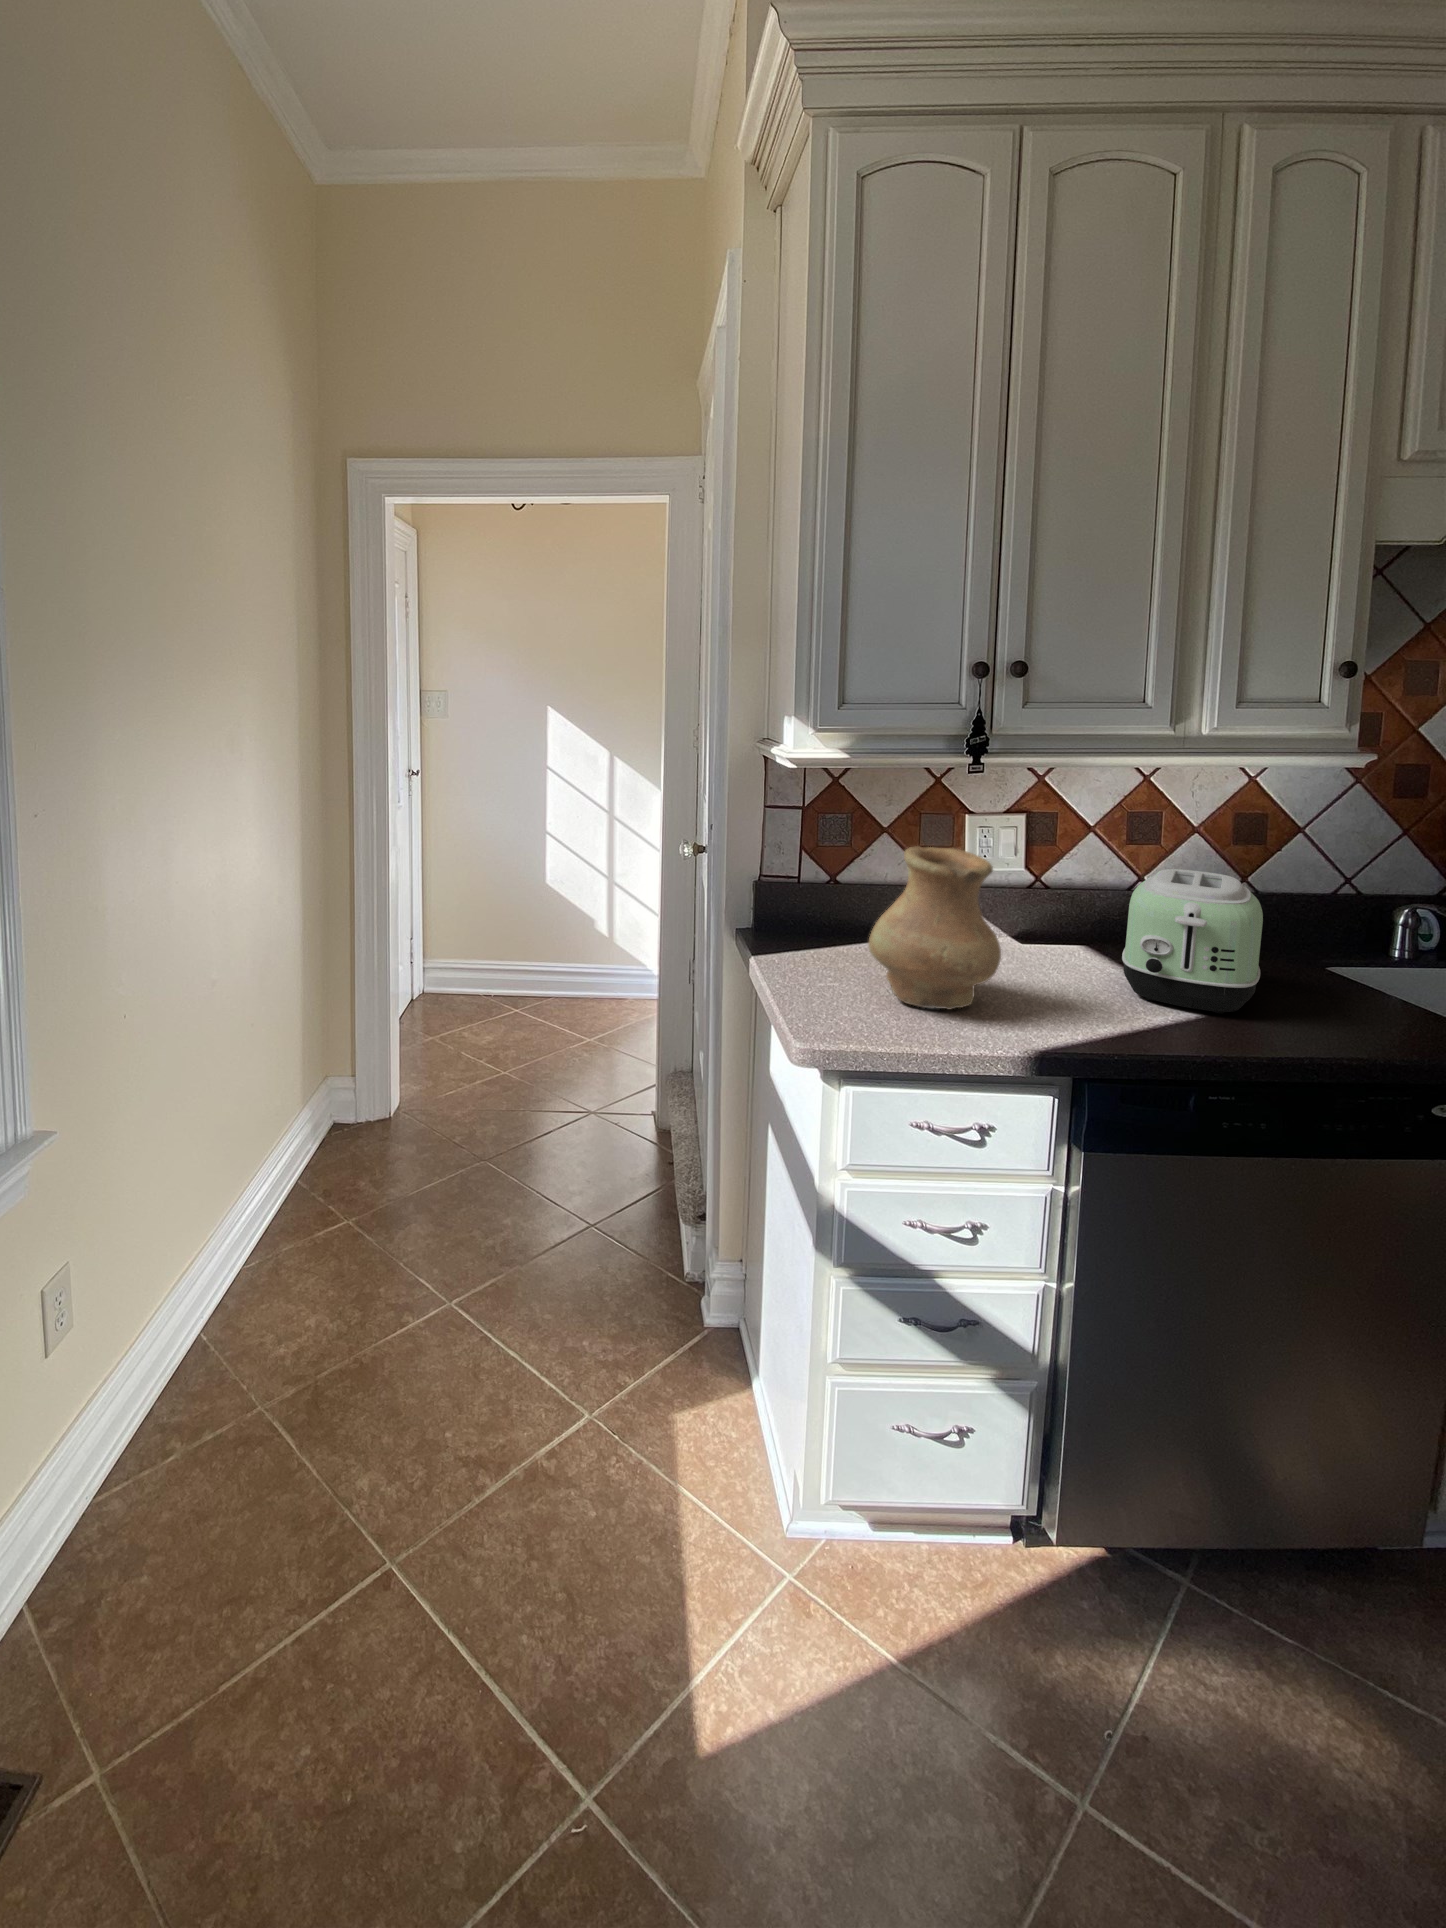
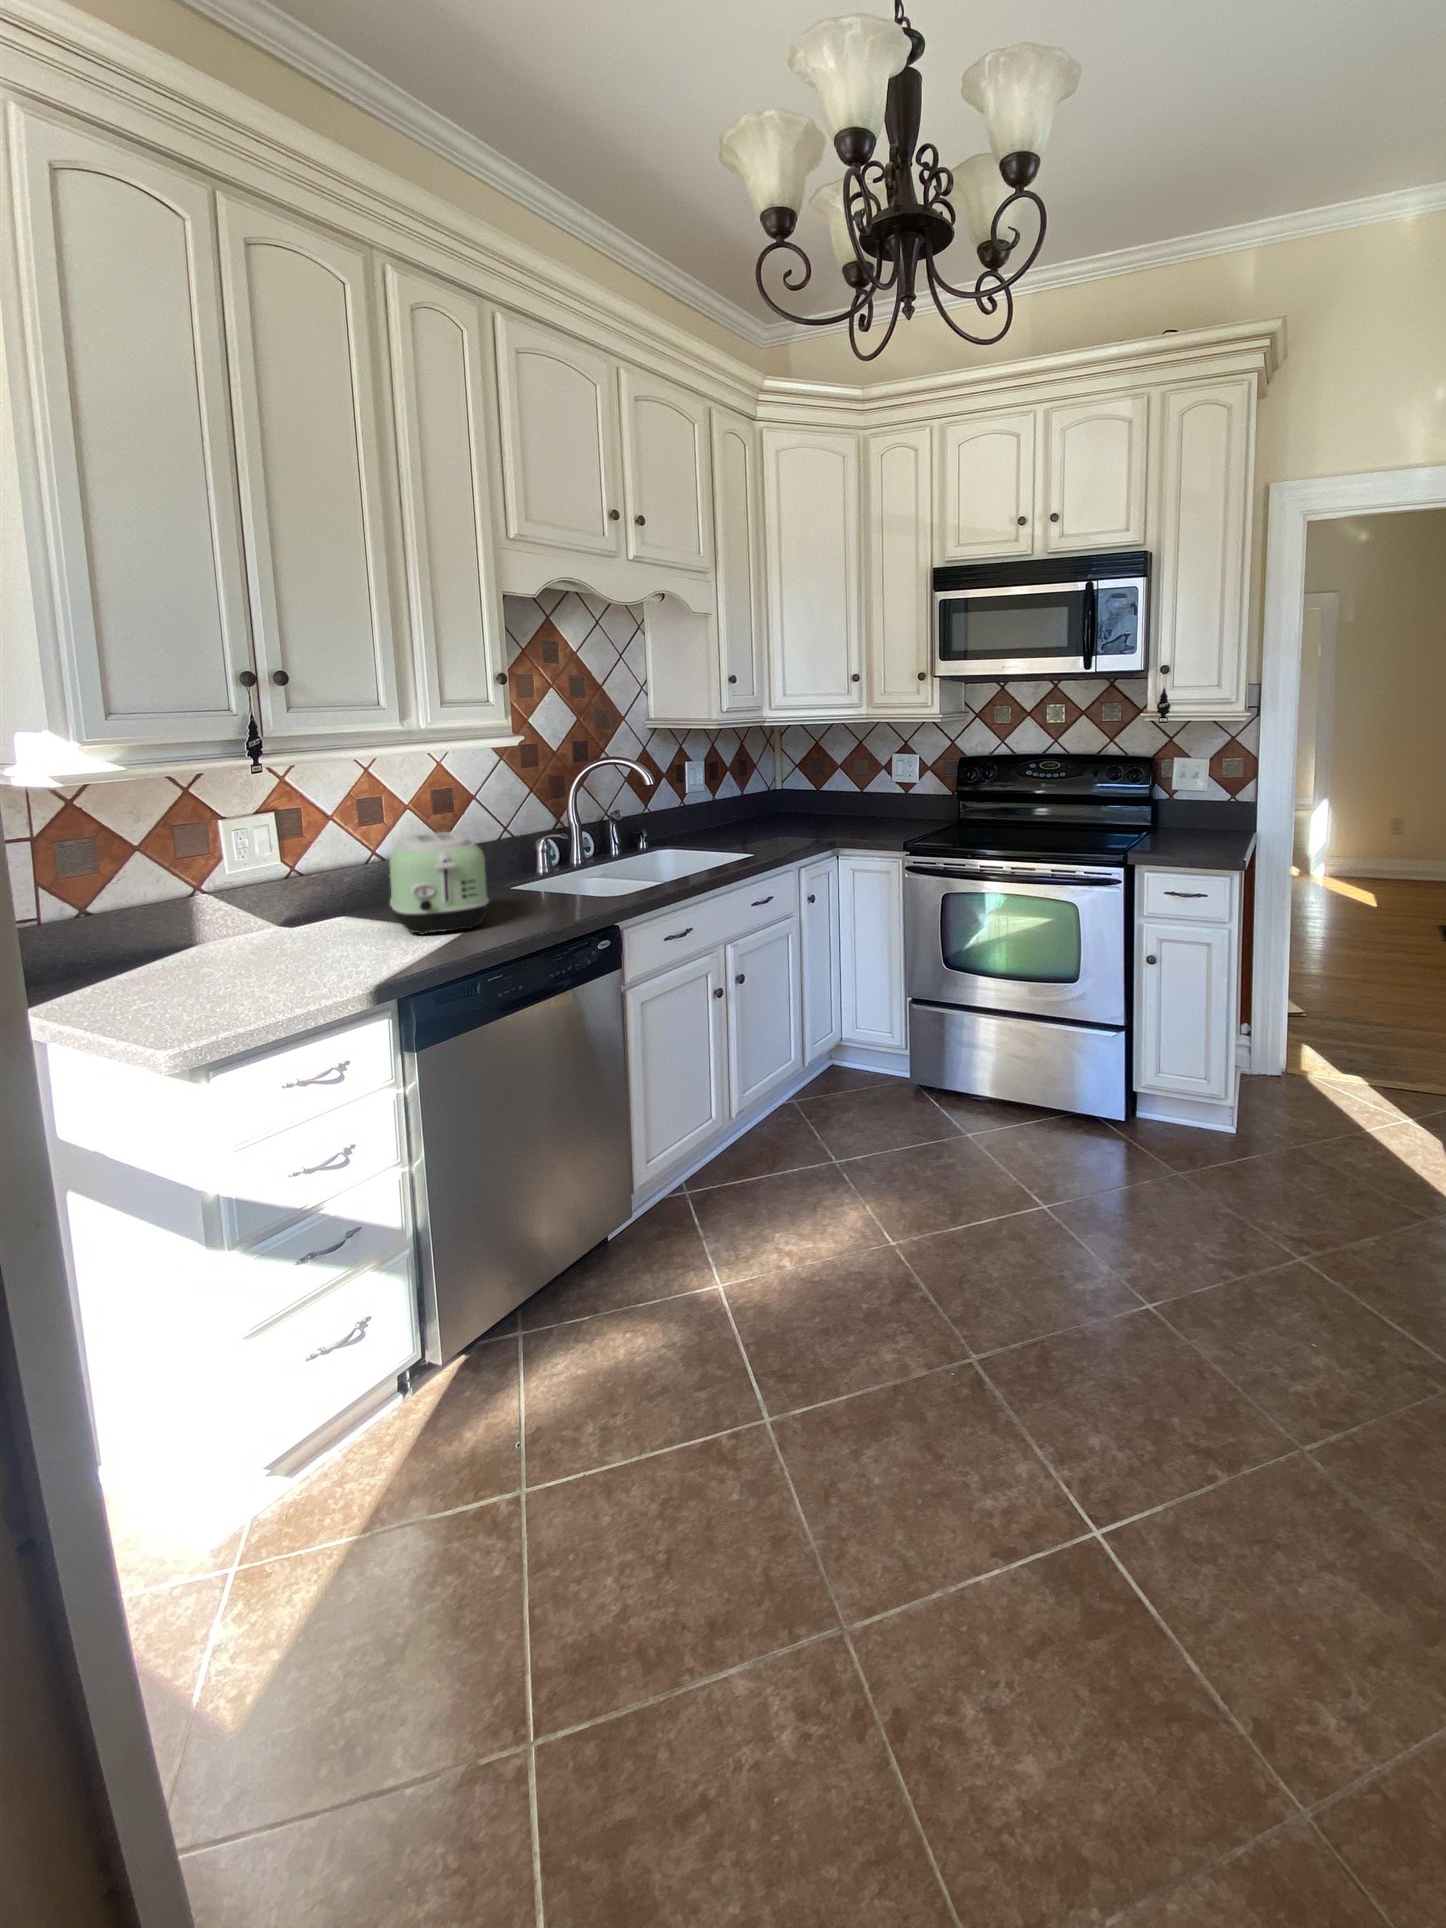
vase: present [869,846,1001,1009] -> none [184,842,320,991]

